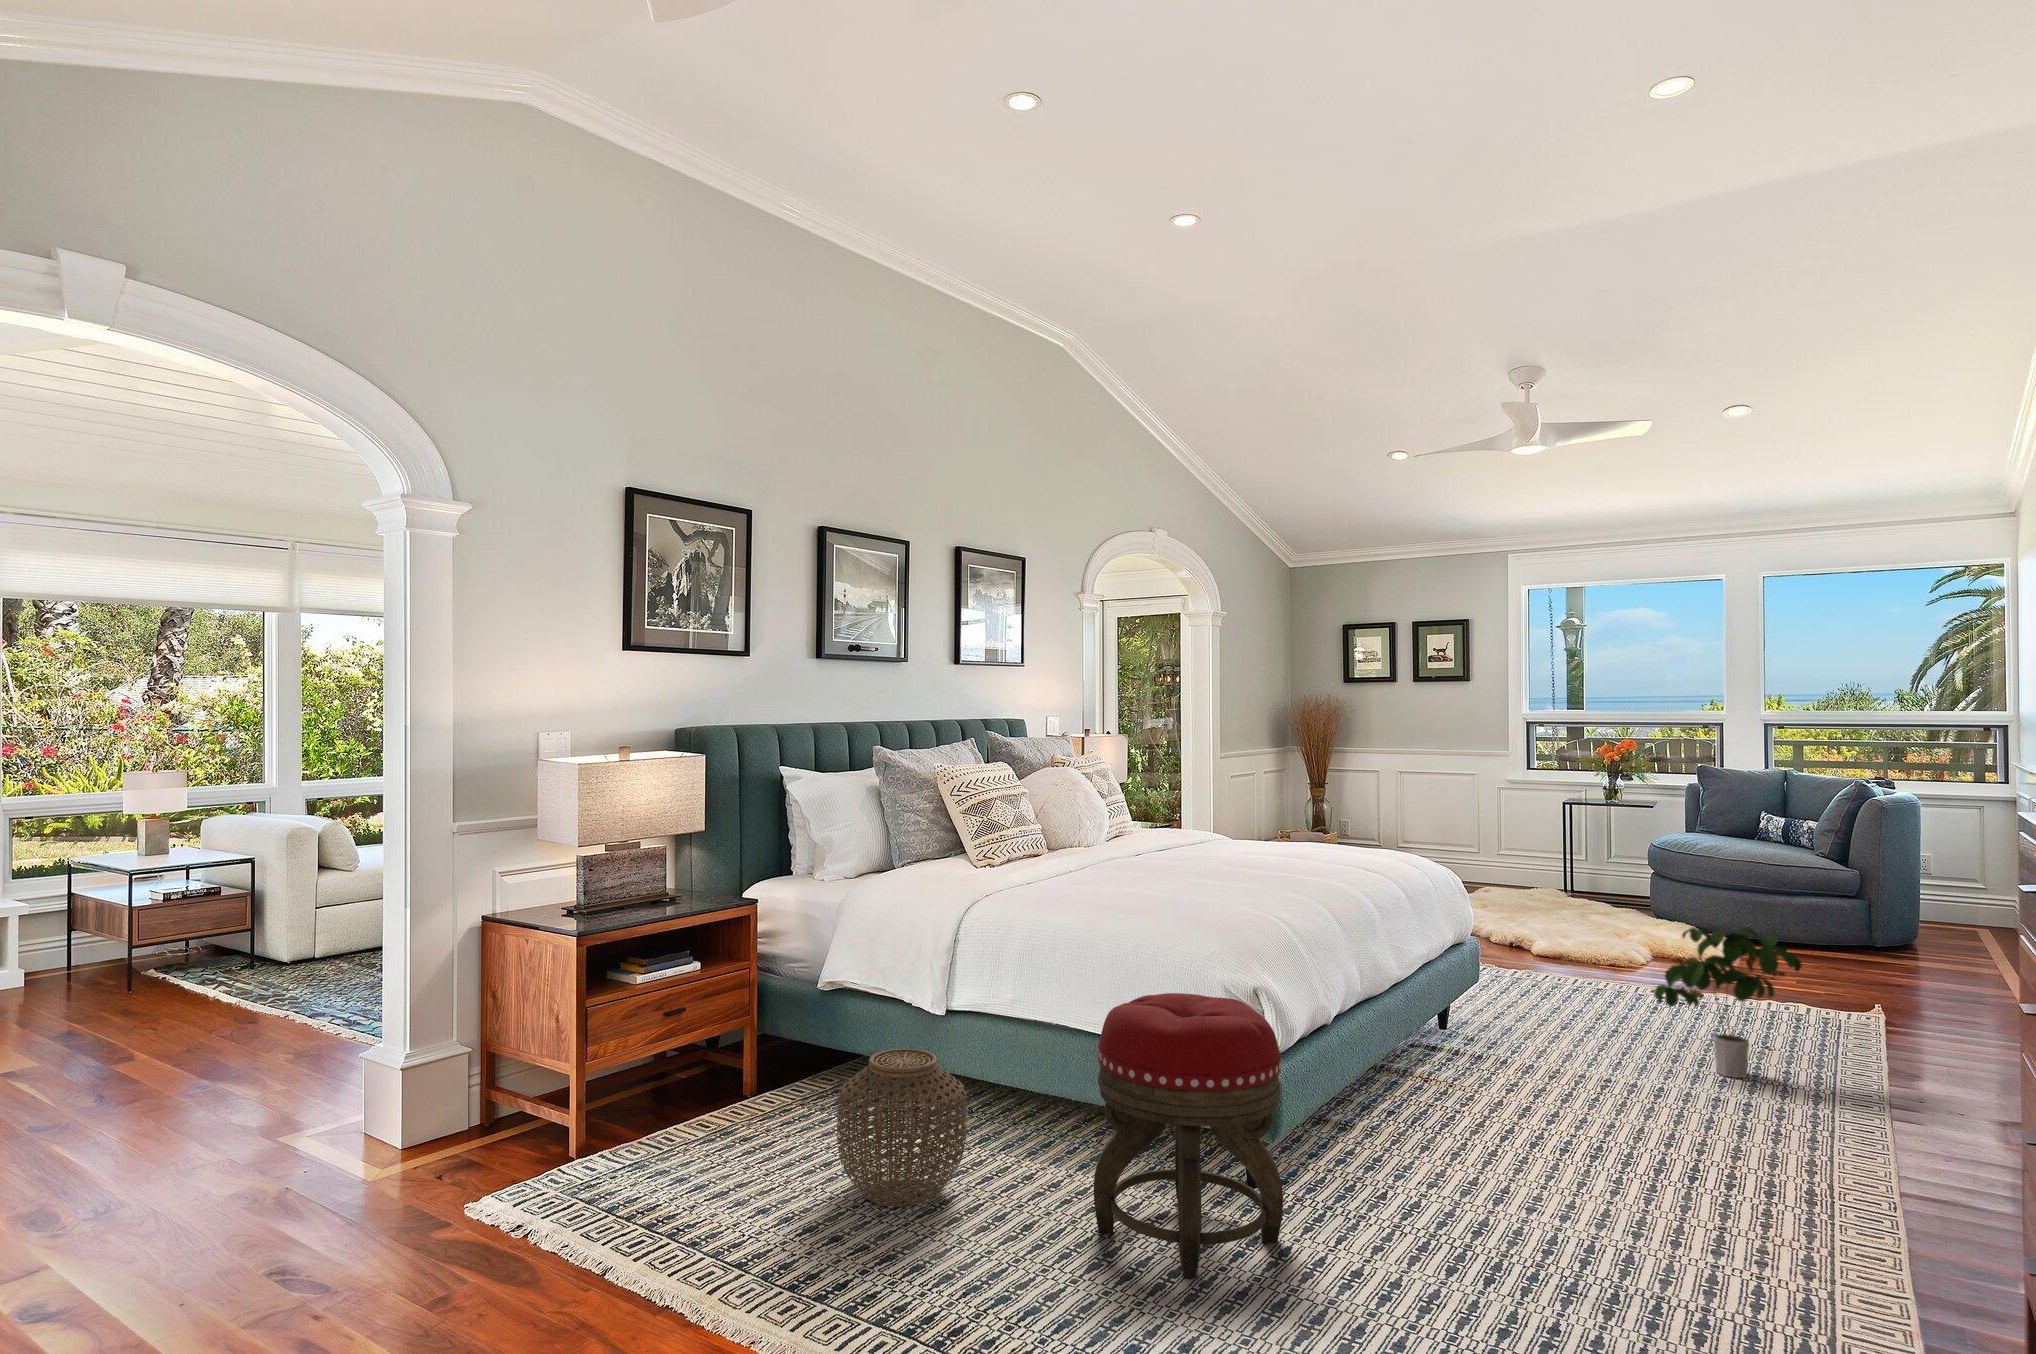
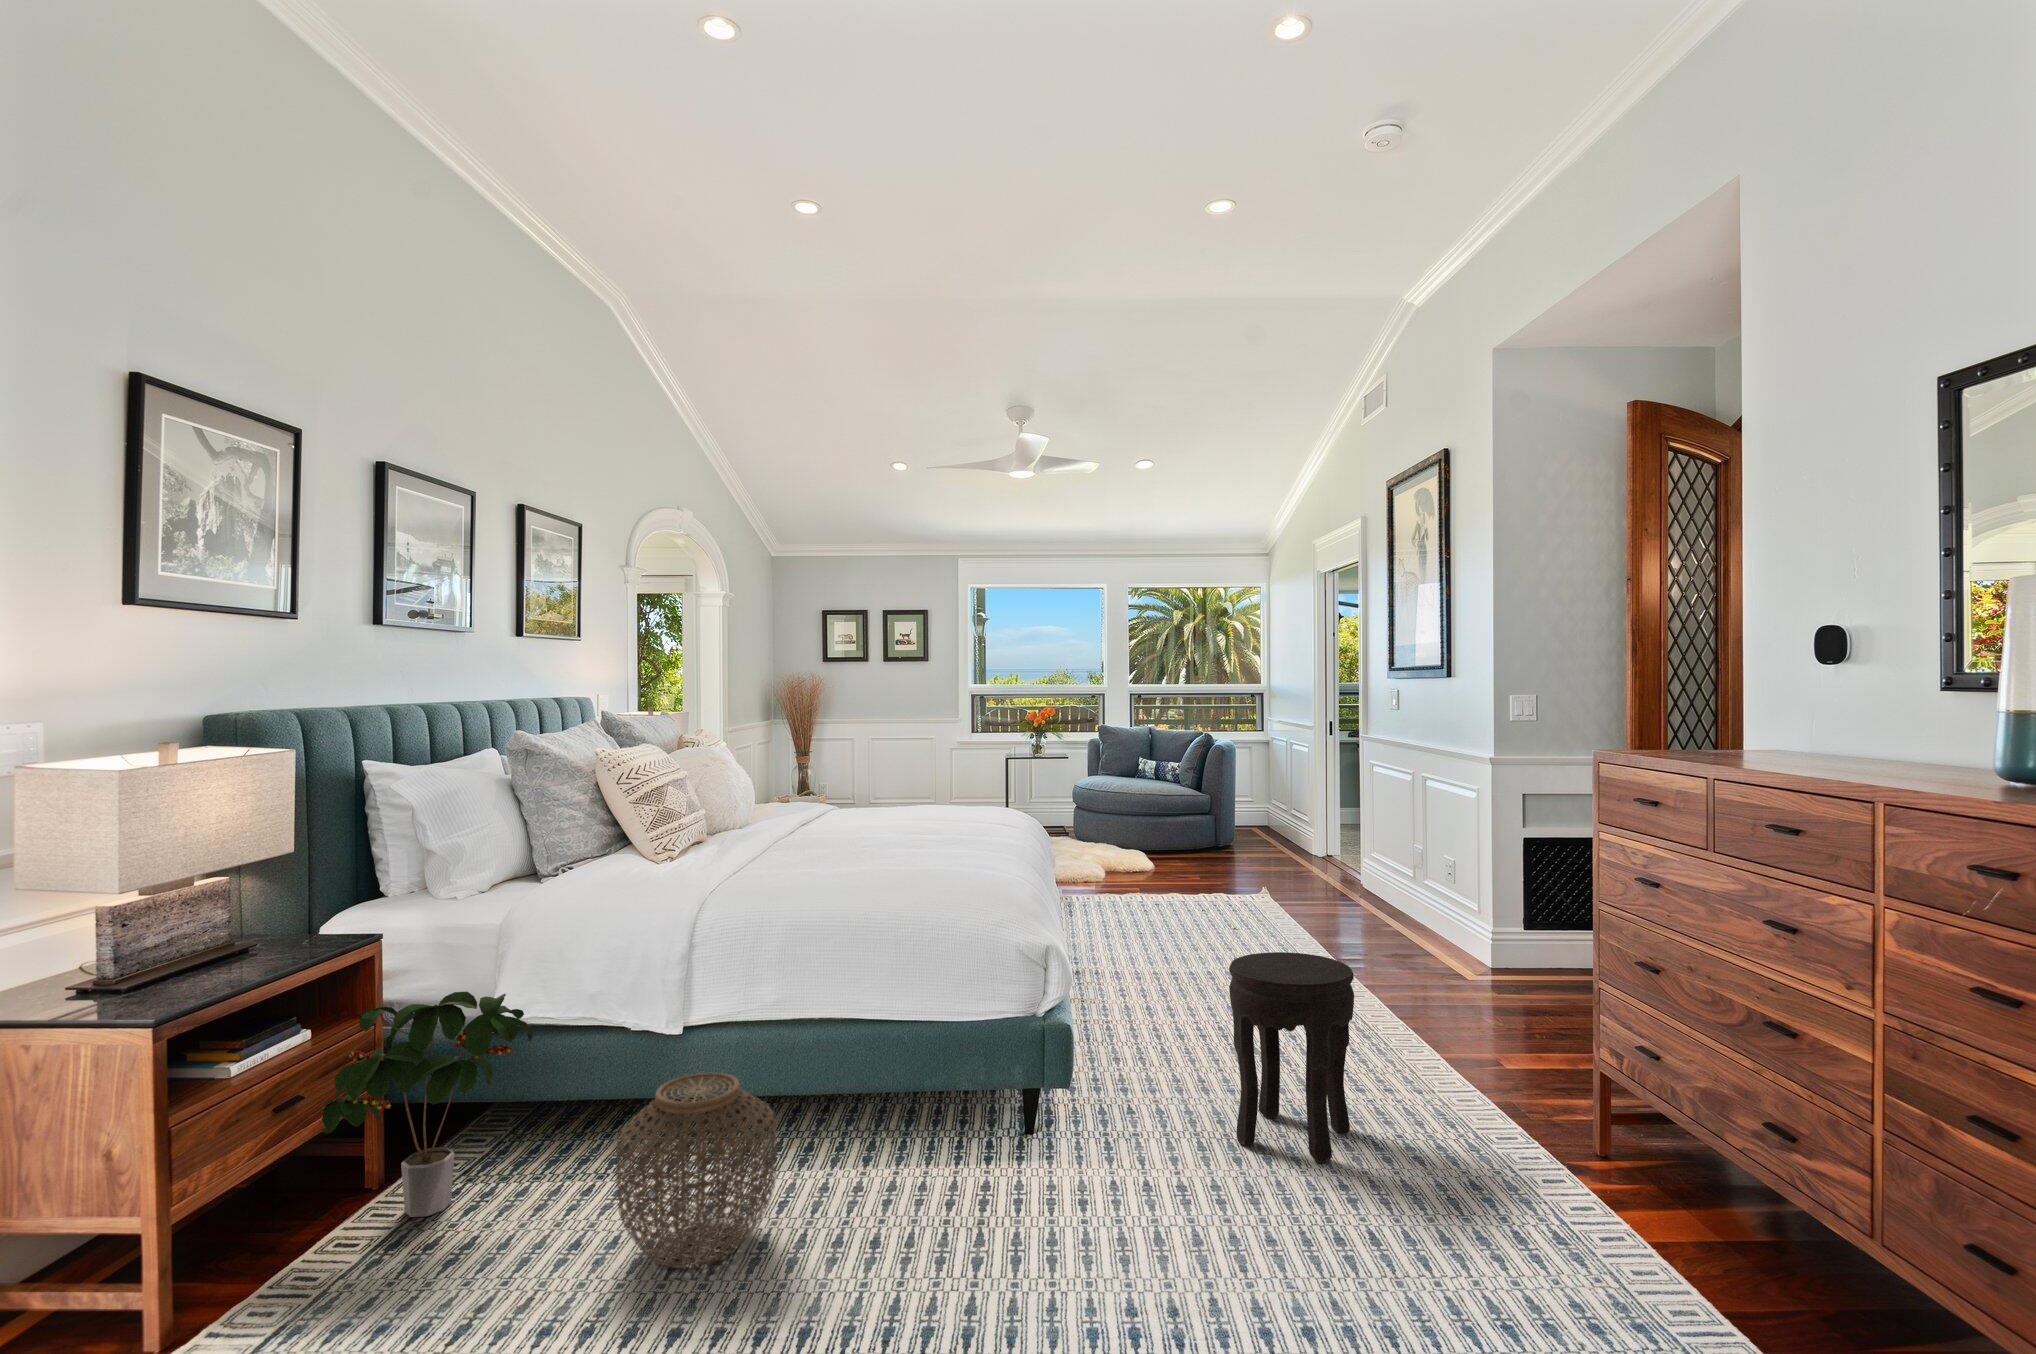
potted plant: present [1654,927,1802,1078] -> present [320,992,533,1217]
footstool: present [1094,993,1283,1278] -> none [933,950,1114,1233]
side table: none [1452,1051,1609,1308] -> present [1229,952,1354,1163]

